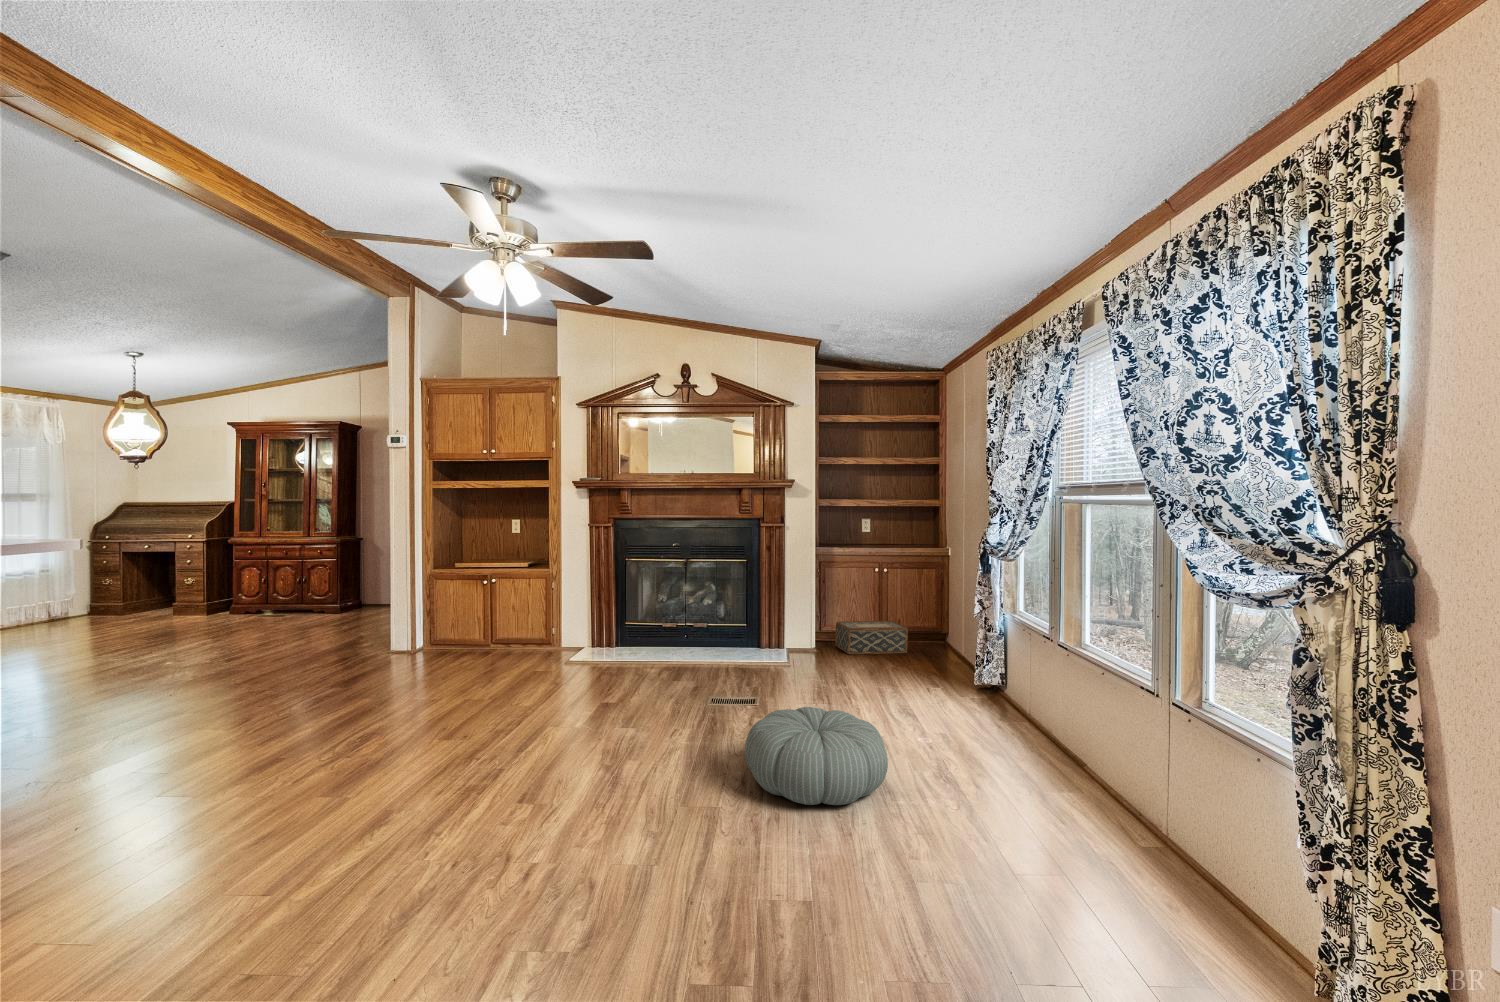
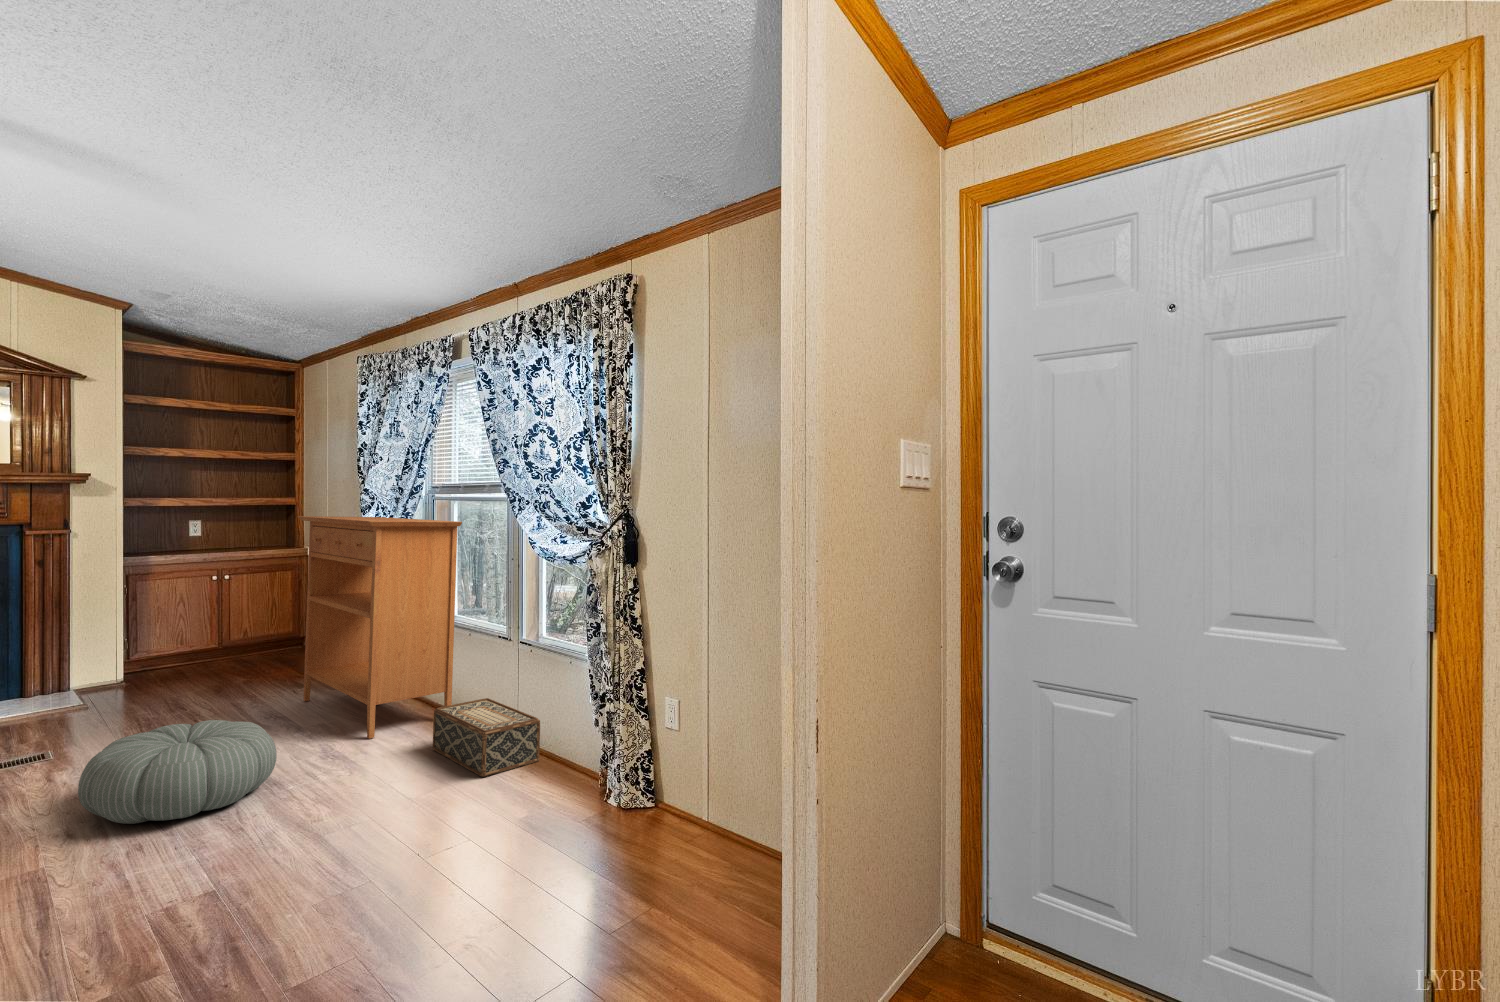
console table: none [928,518,1093,773] -> present [297,516,462,739]
woven basket: present [835,621,908,654] -> present [433,698,540,777]

